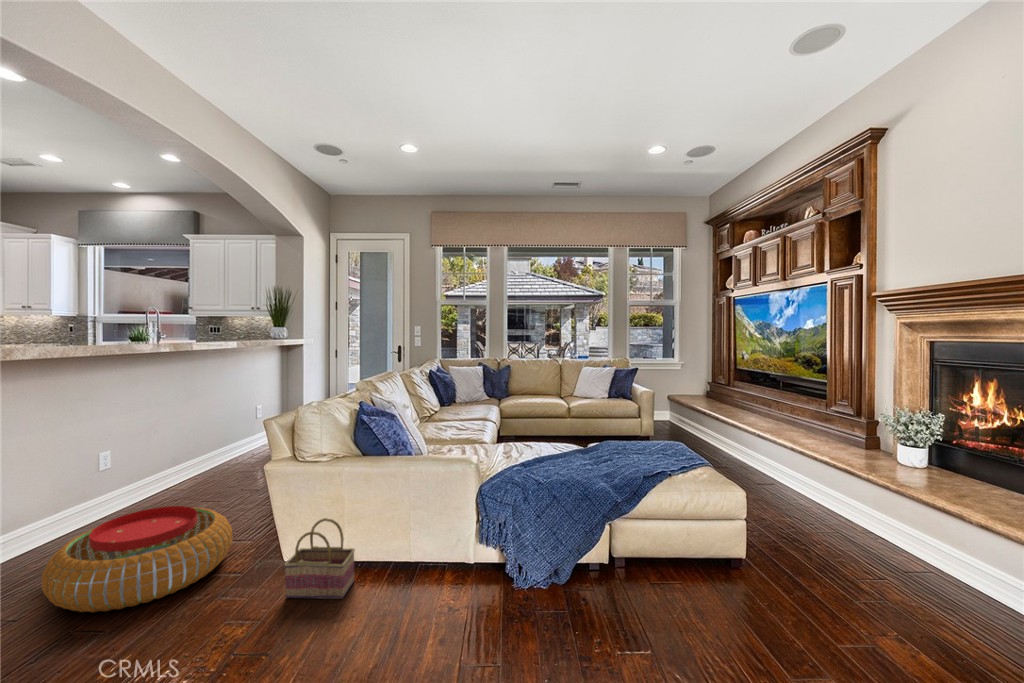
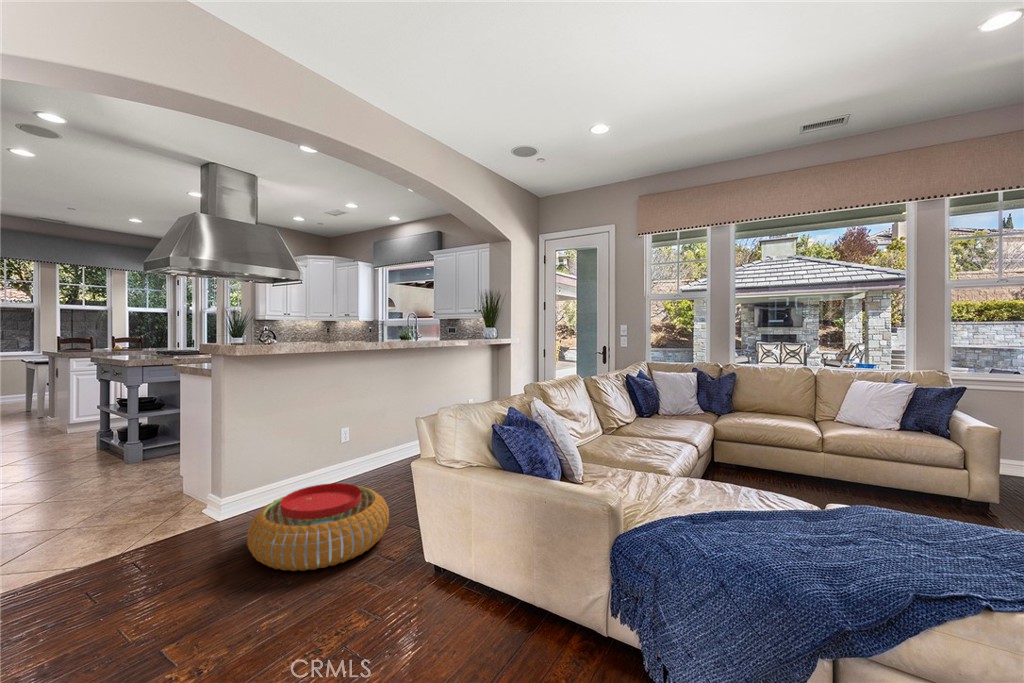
basket: present [285,518,355,599] -> none [393,531,464,631]

